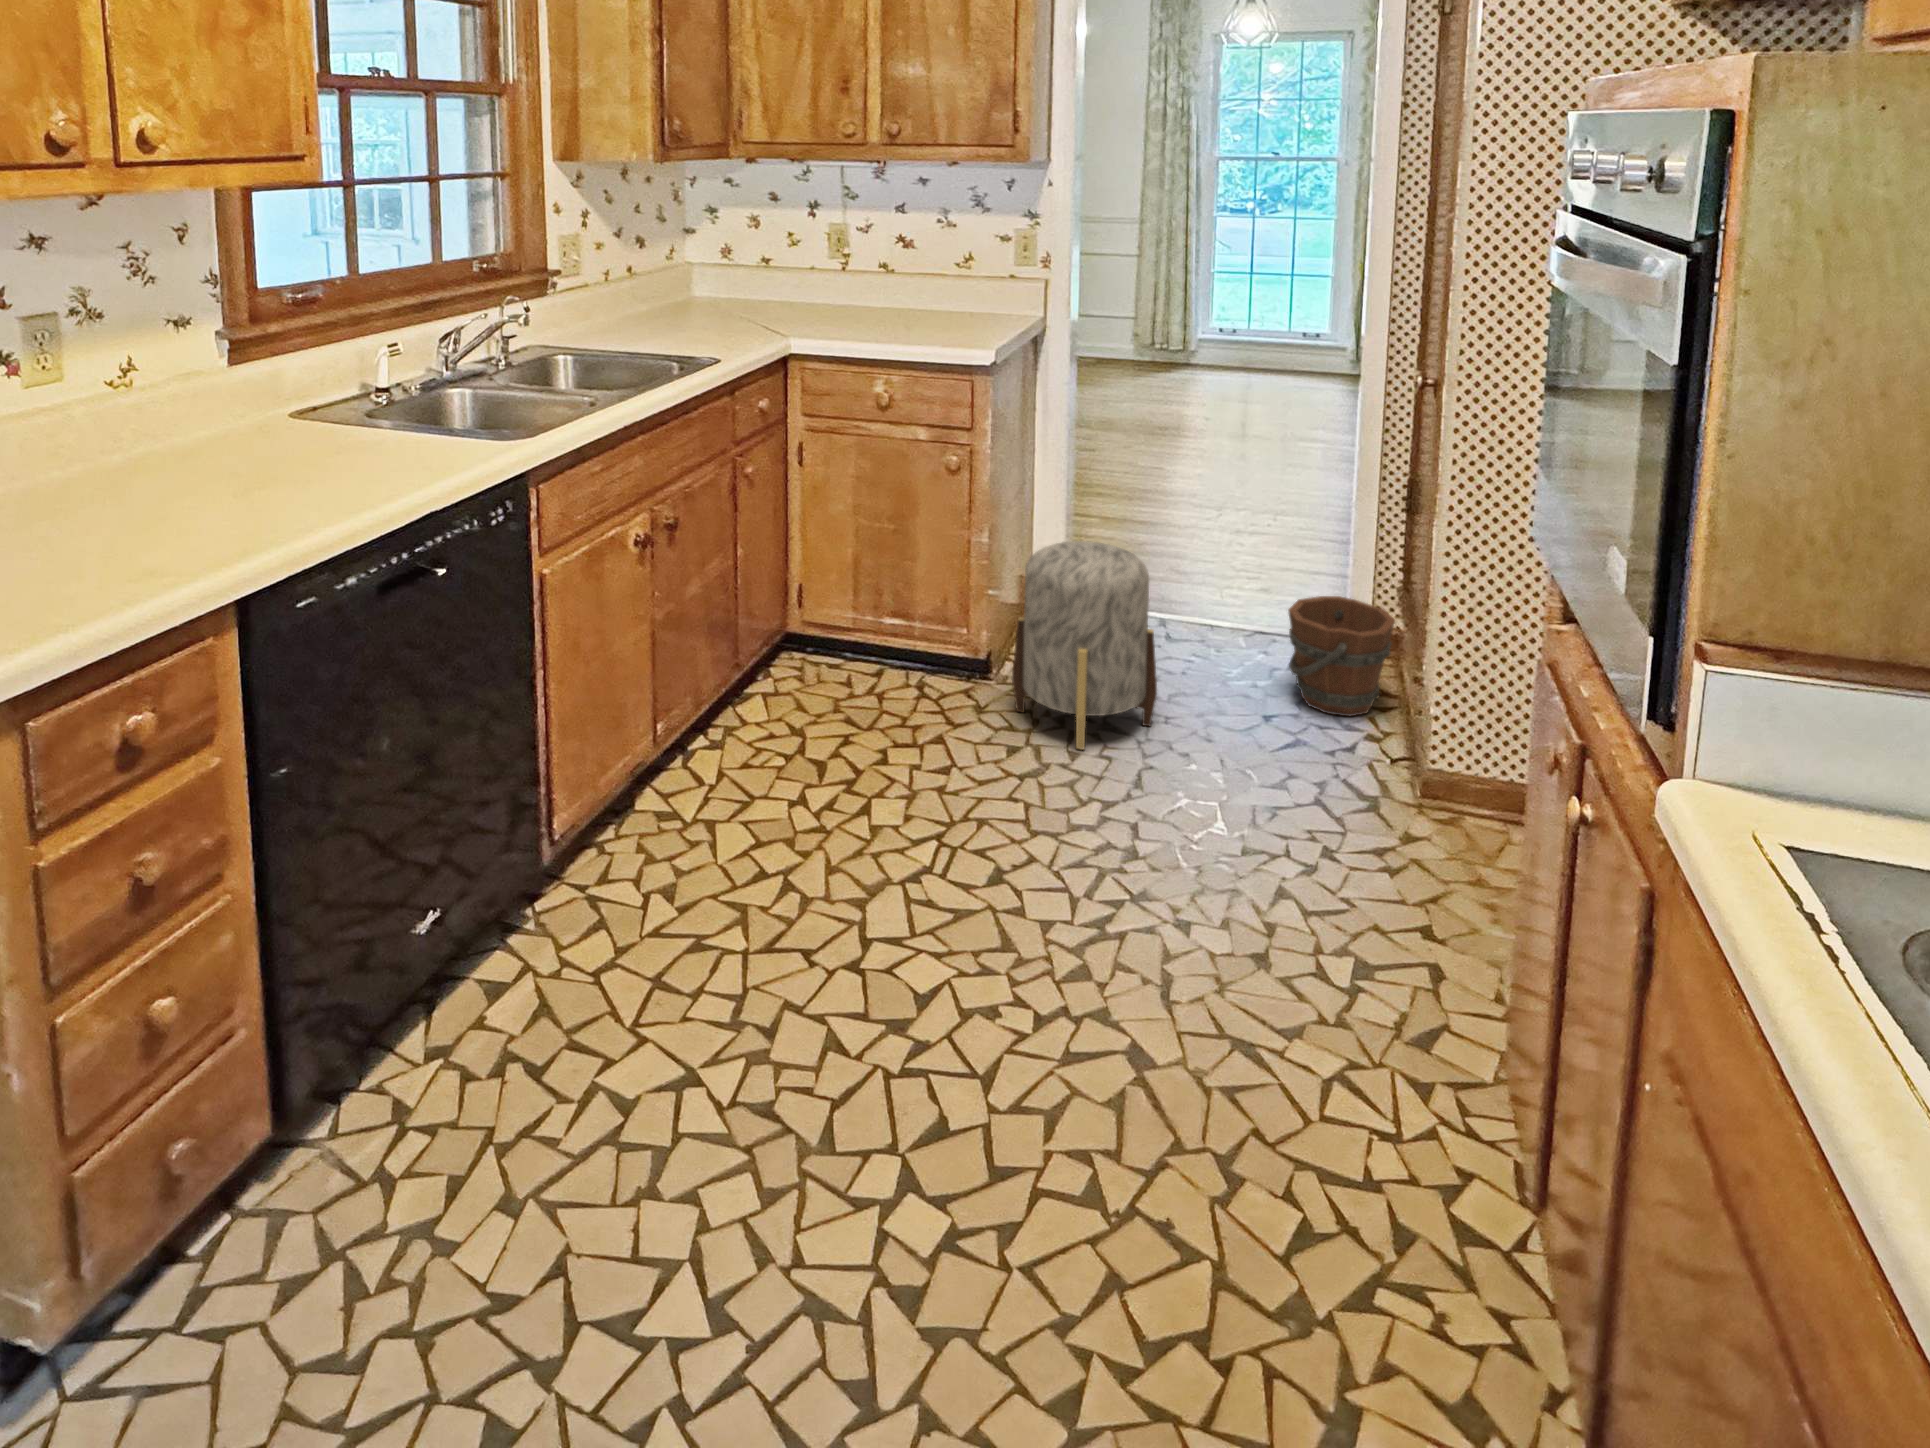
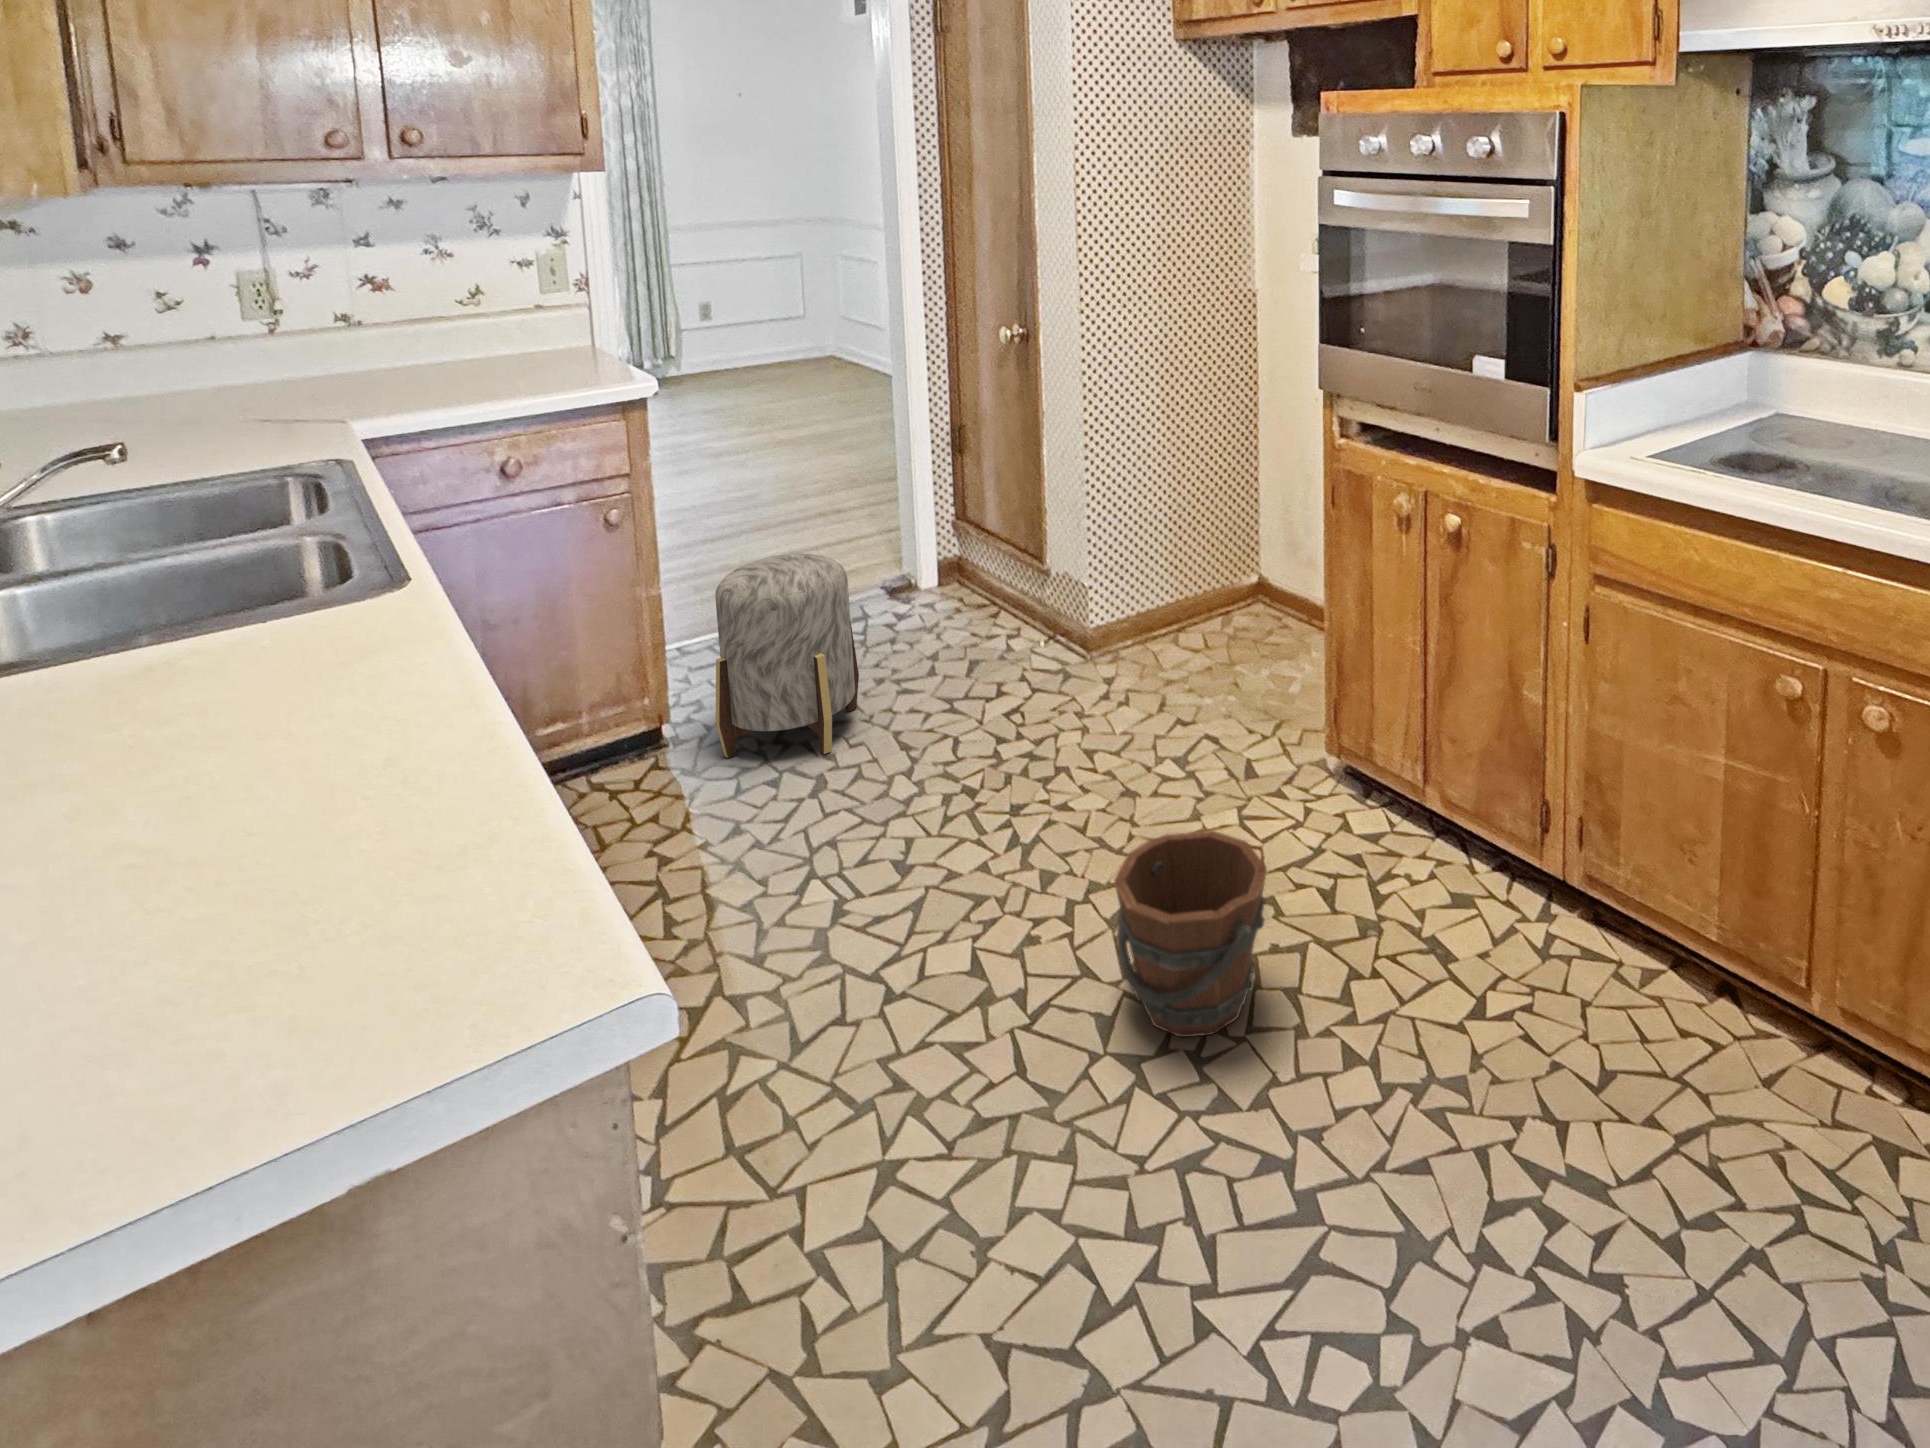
bucket: present [1288,596,1395,716] -> present [1114,830,1267,1037]

